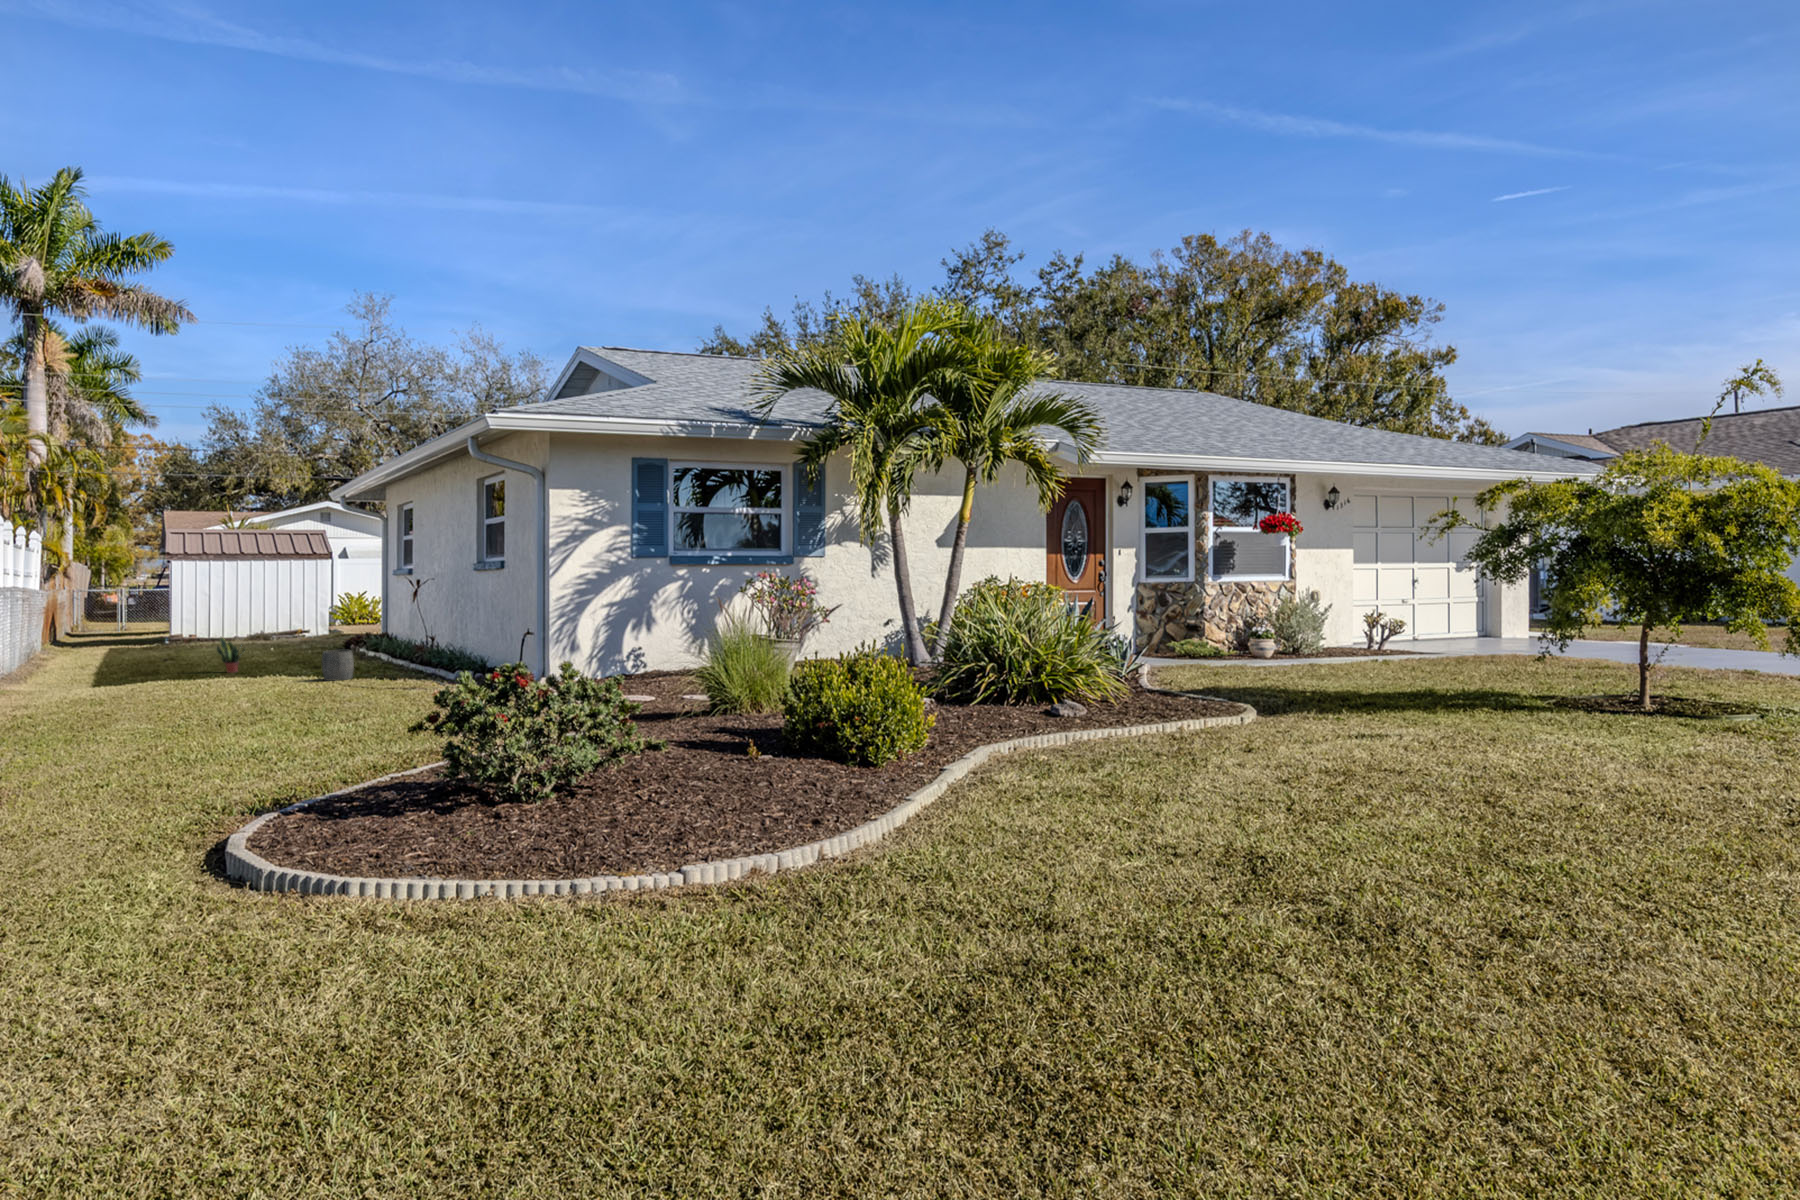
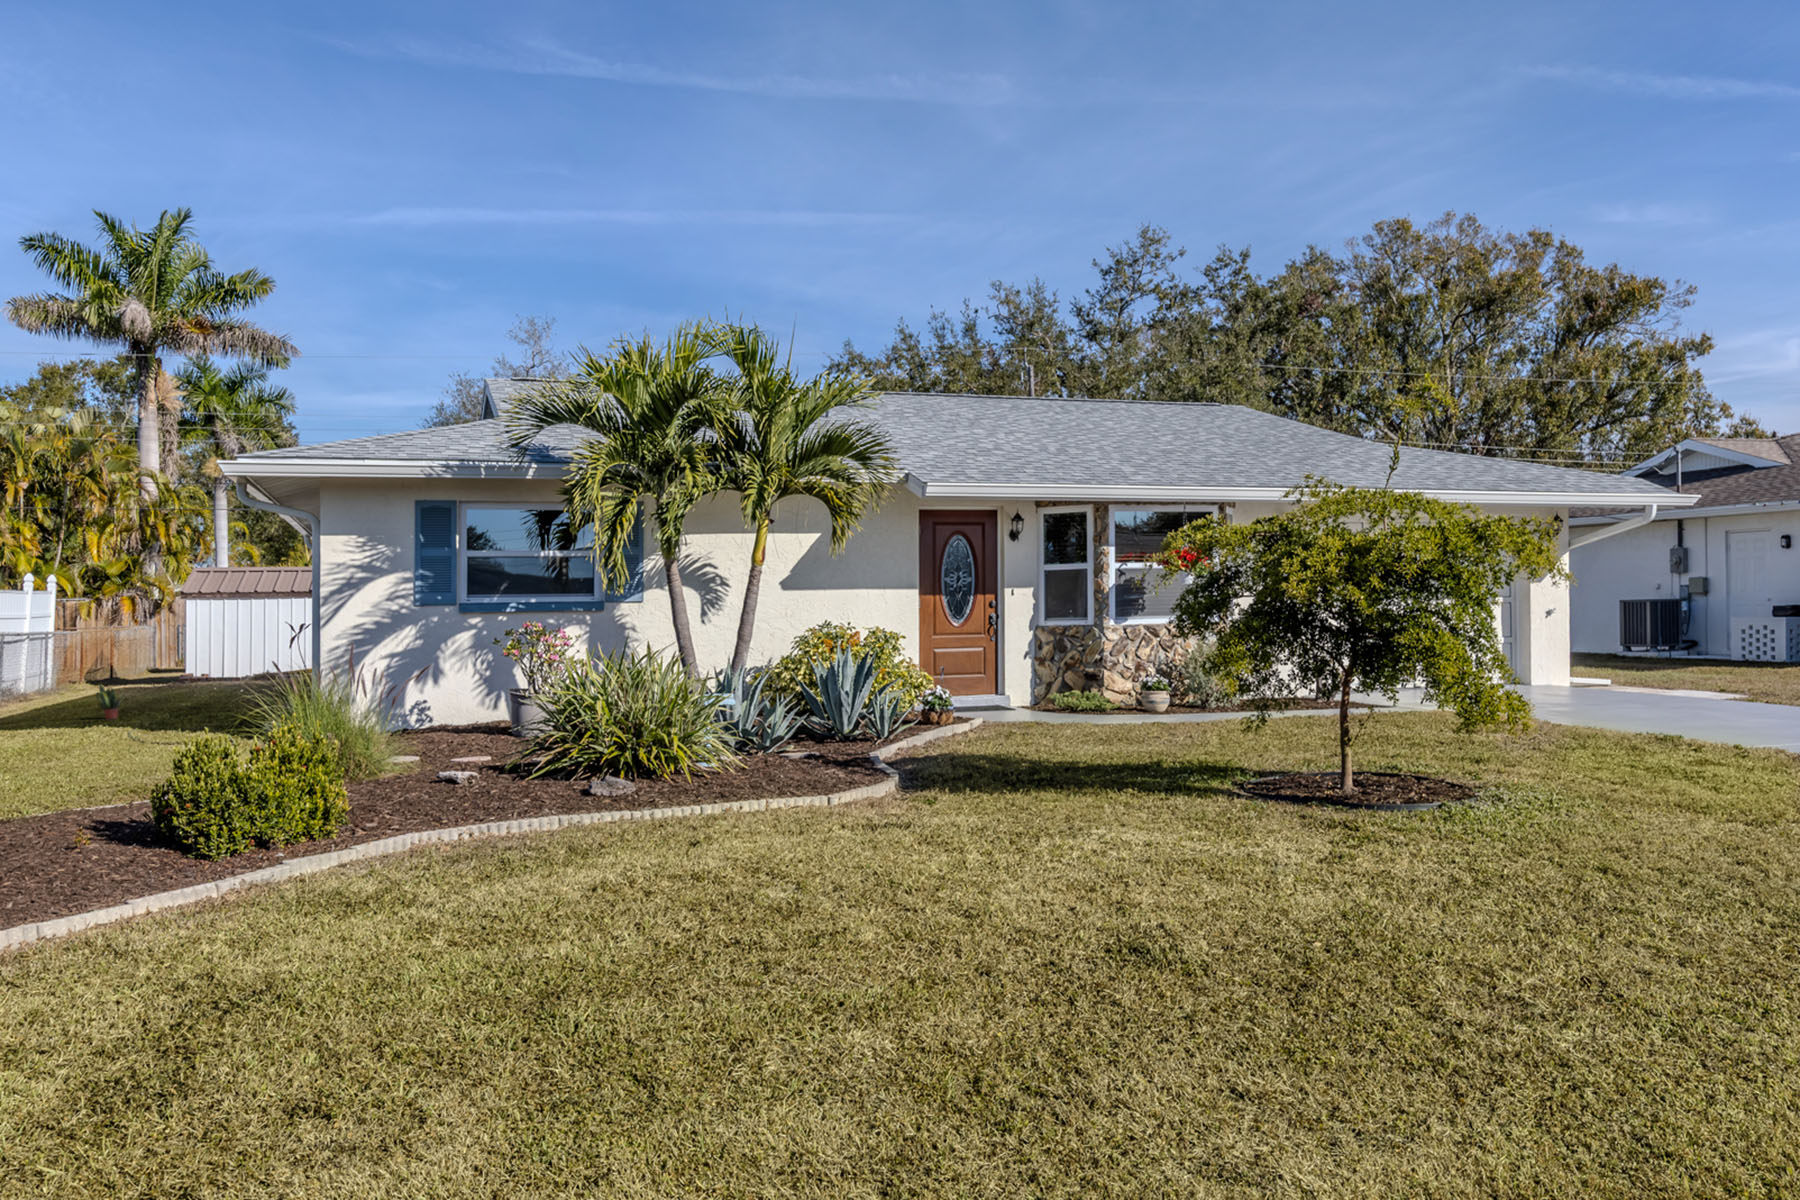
woven basket: present [322,650,354,681] -> none [152,699,188,731]

